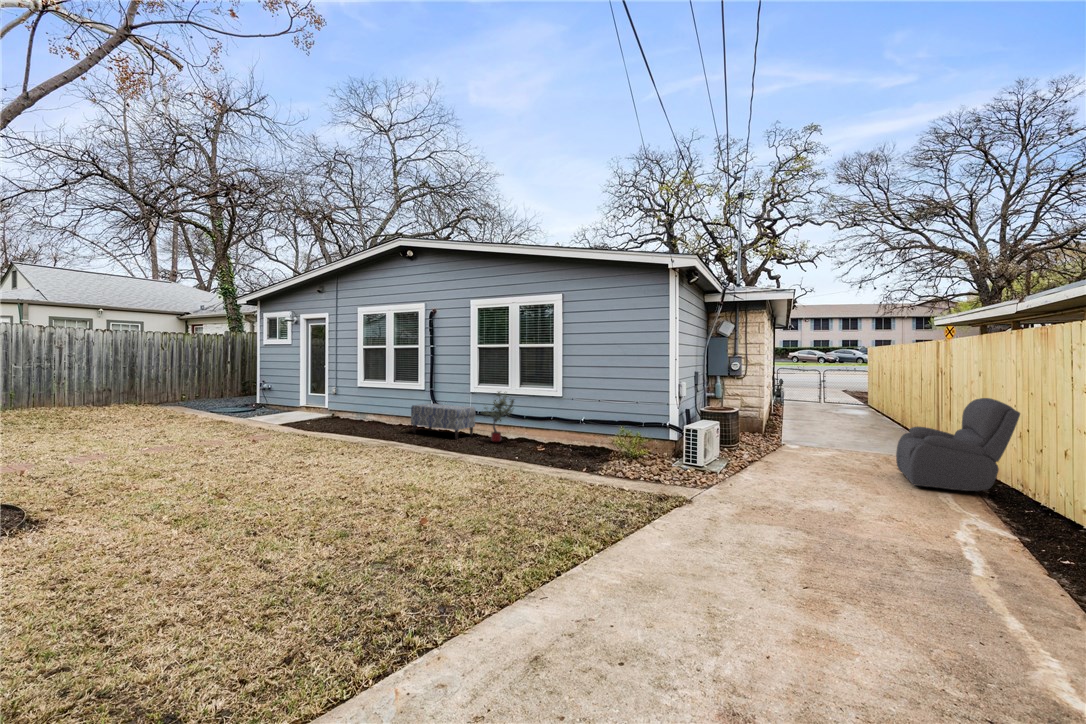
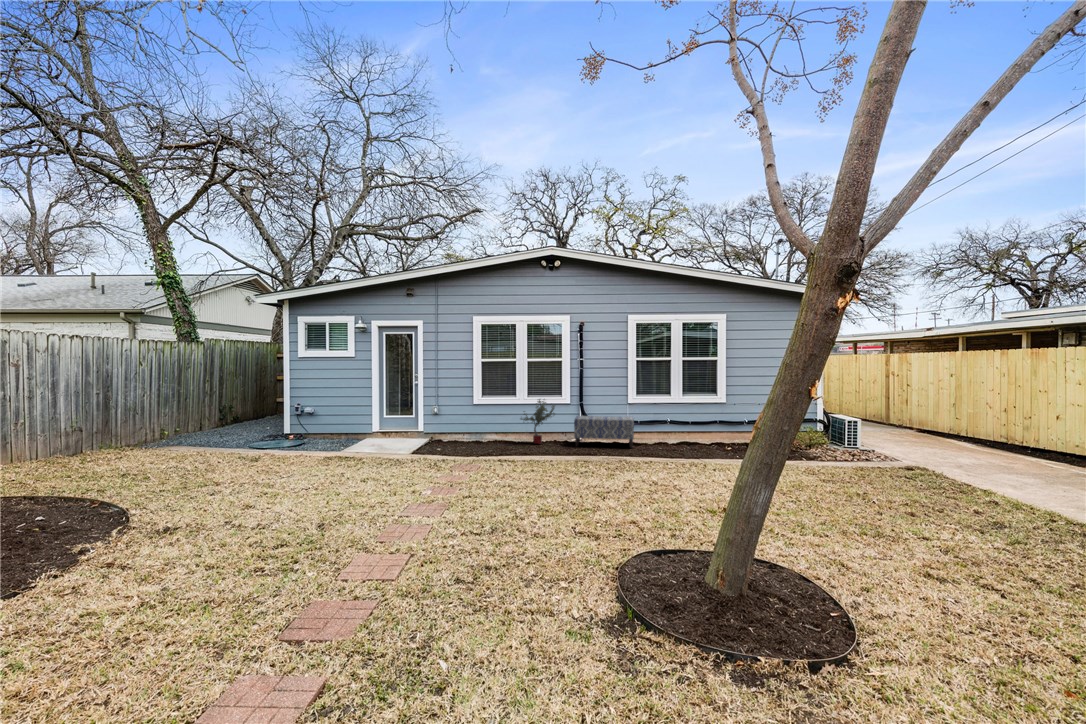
potted tree: present [481,392,514,443] -> present [521,399,555,444]
chair: present [896,398,1020,492] -> none [960,389,1061,451]

